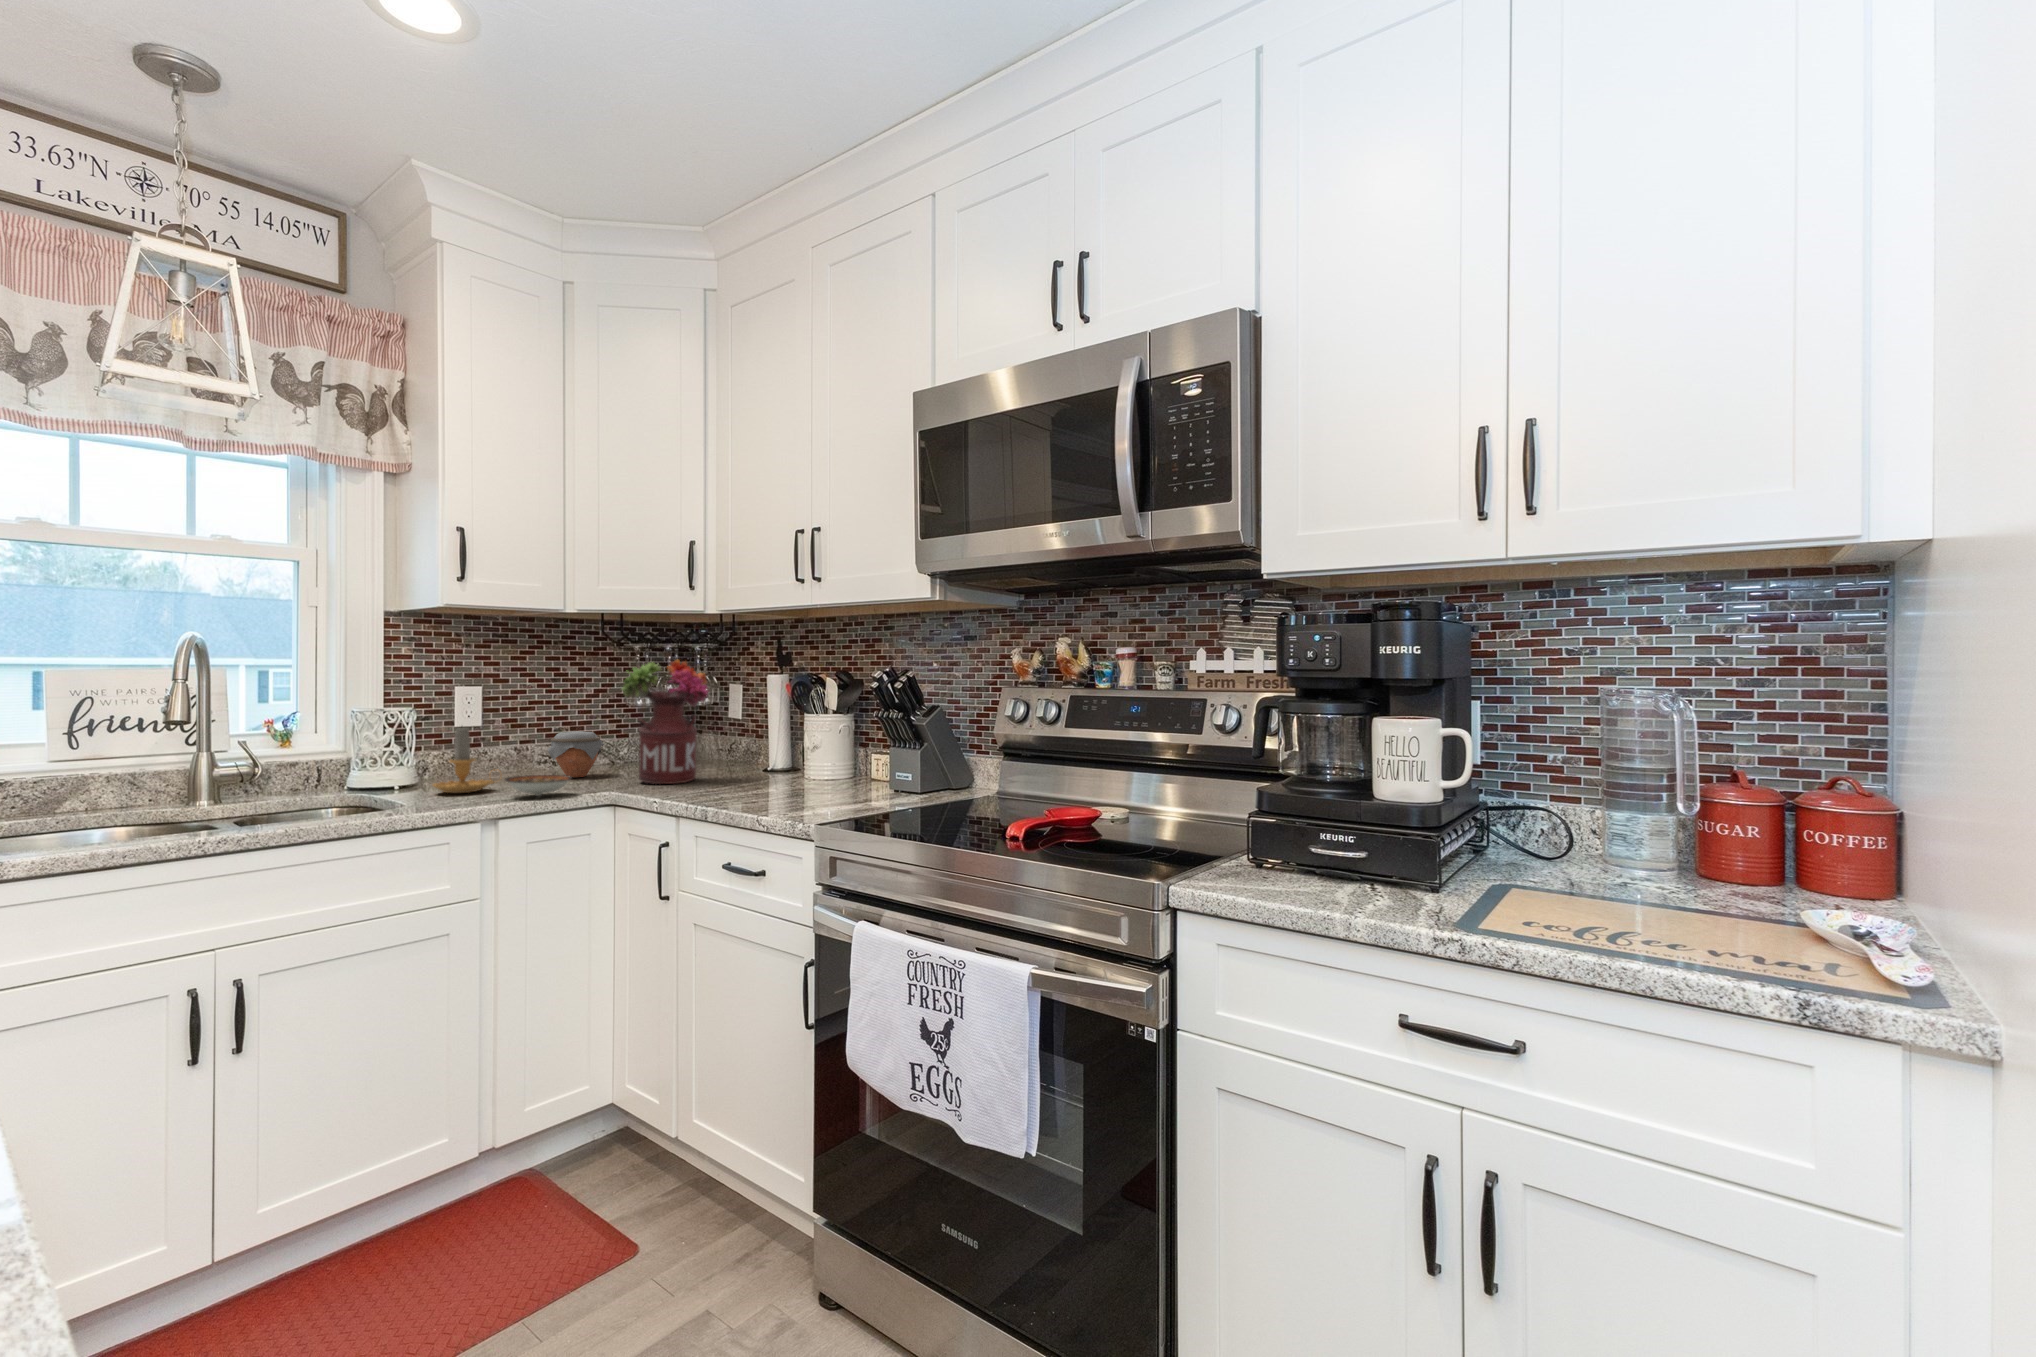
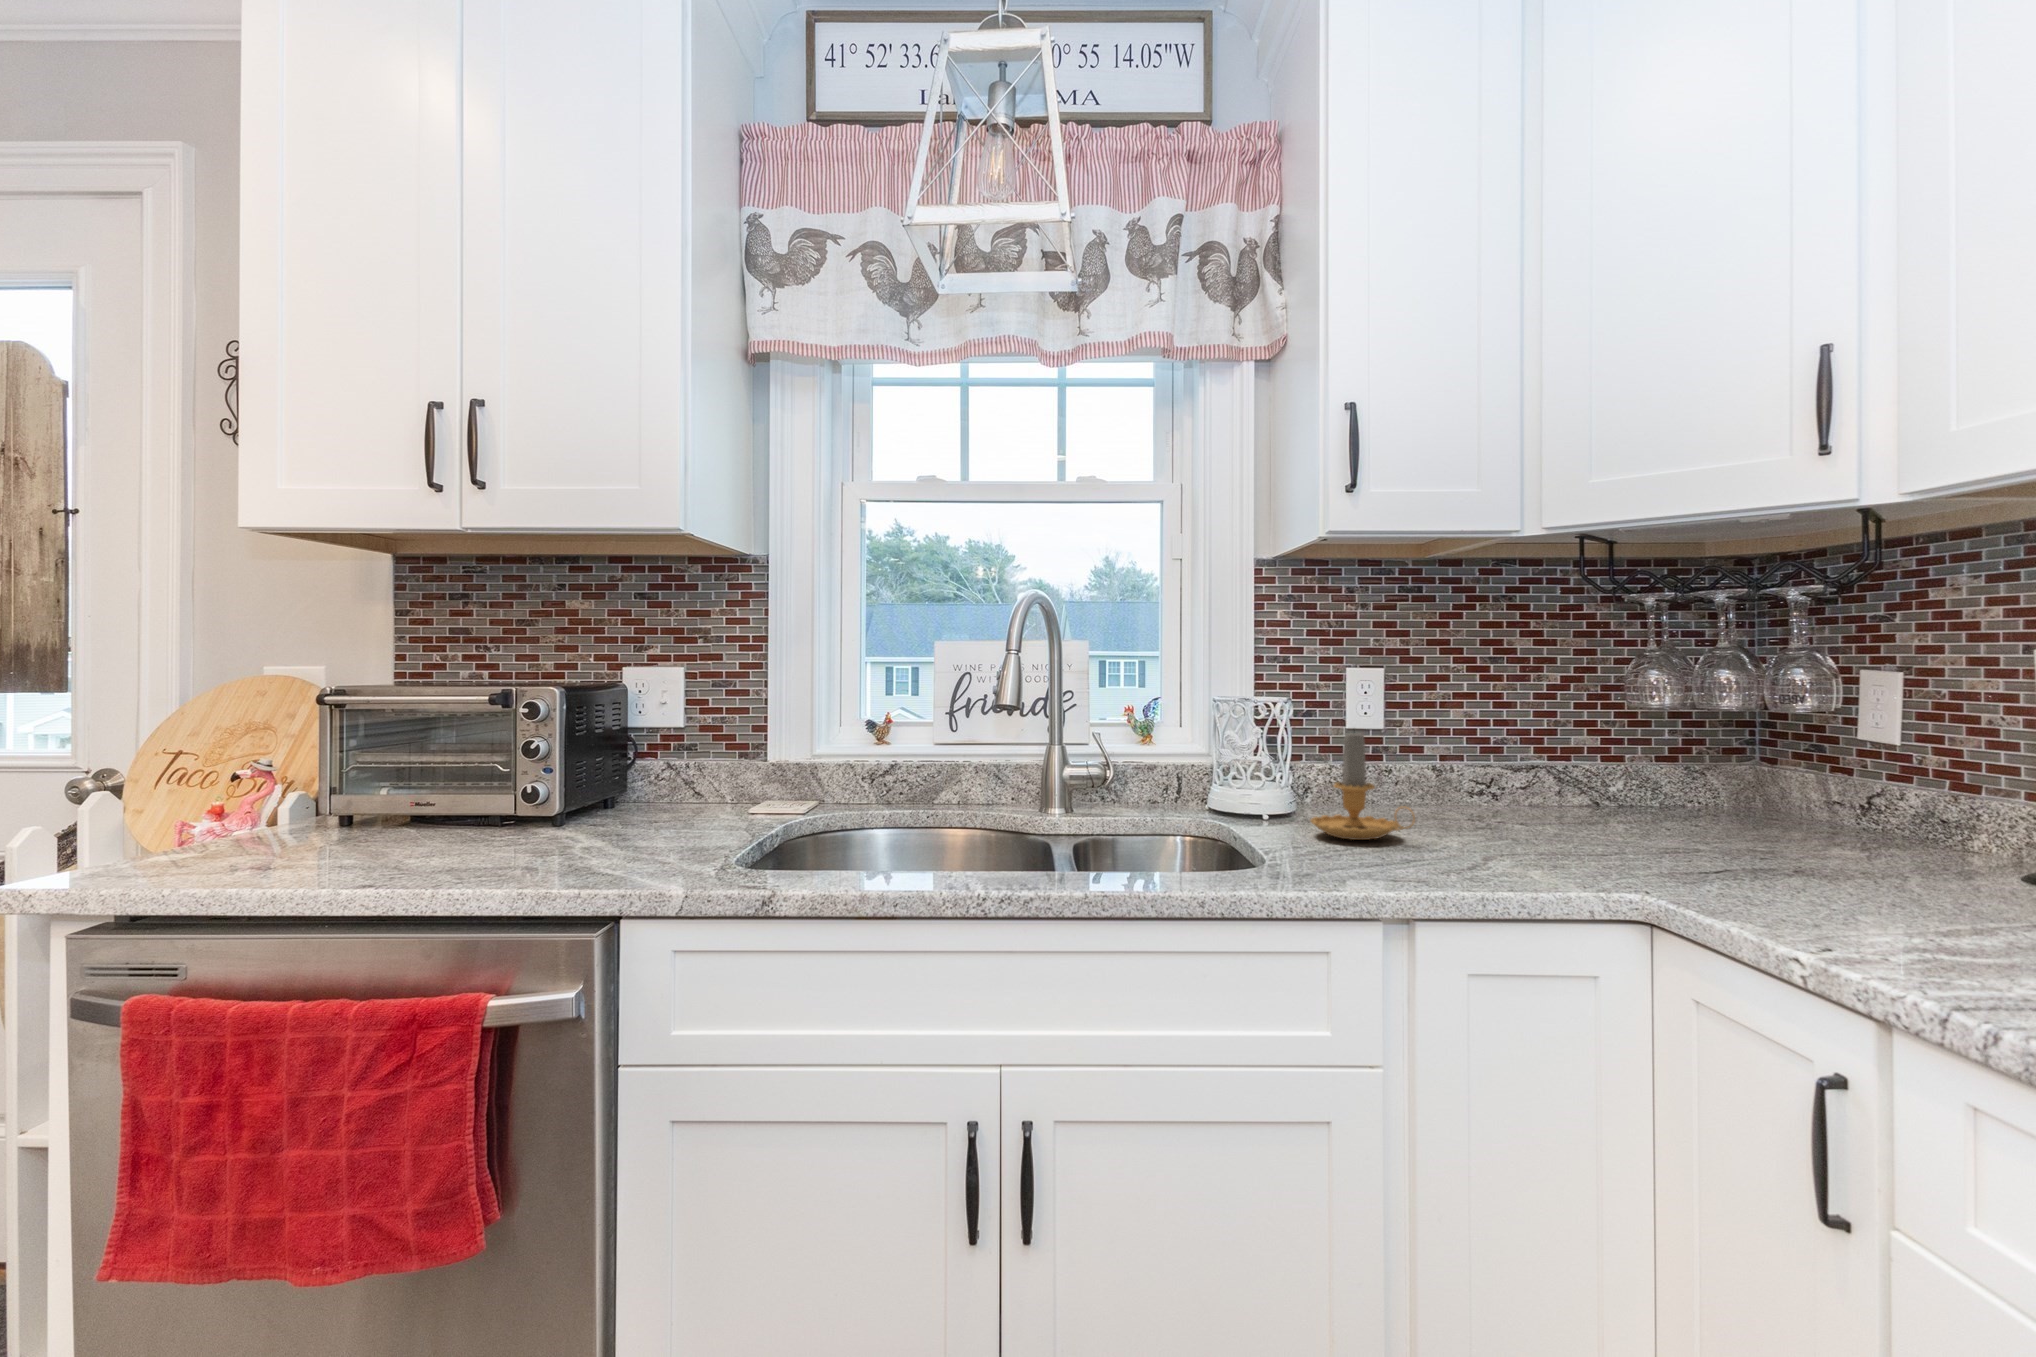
flower arrangement: present [622,659,709,784] -> none [1641,612,1878,881]
jar: present [548,731,604,777] -> none [1489,746,1591,829]
ceramic bowl: present [505,775,572,796] -> none [1420,827,1548,871]

